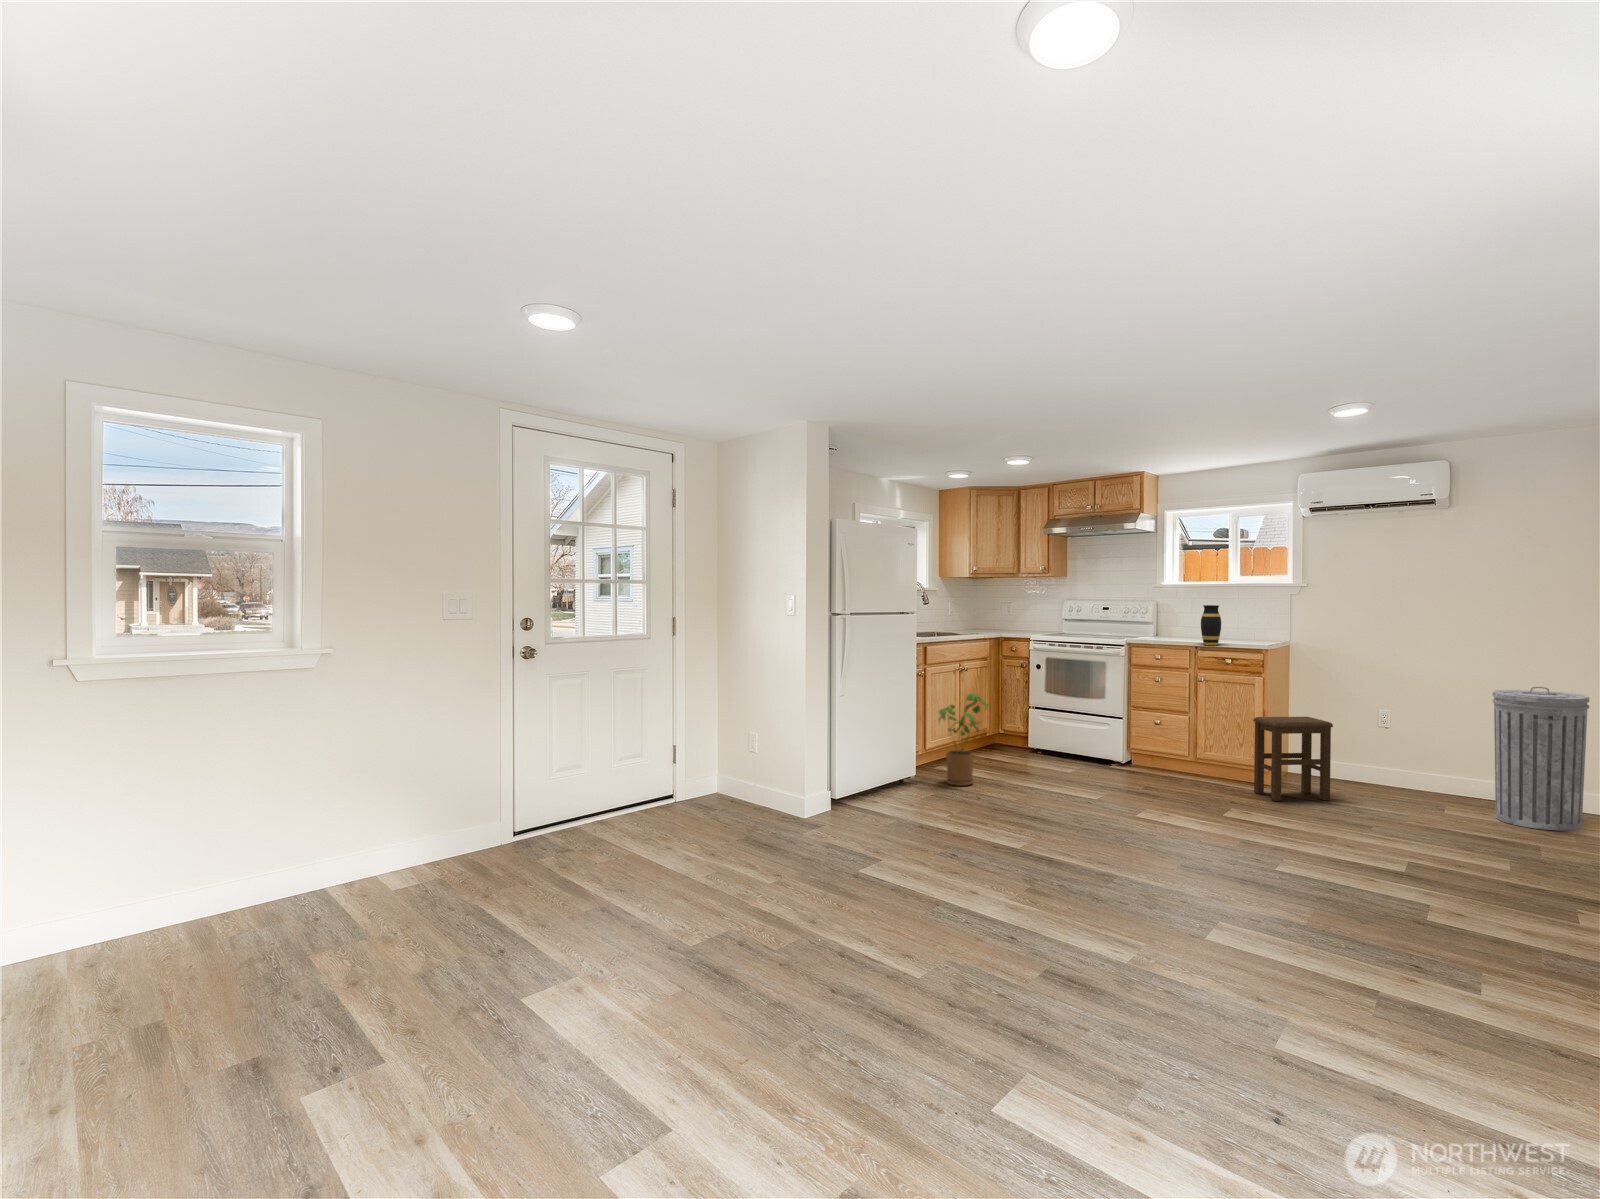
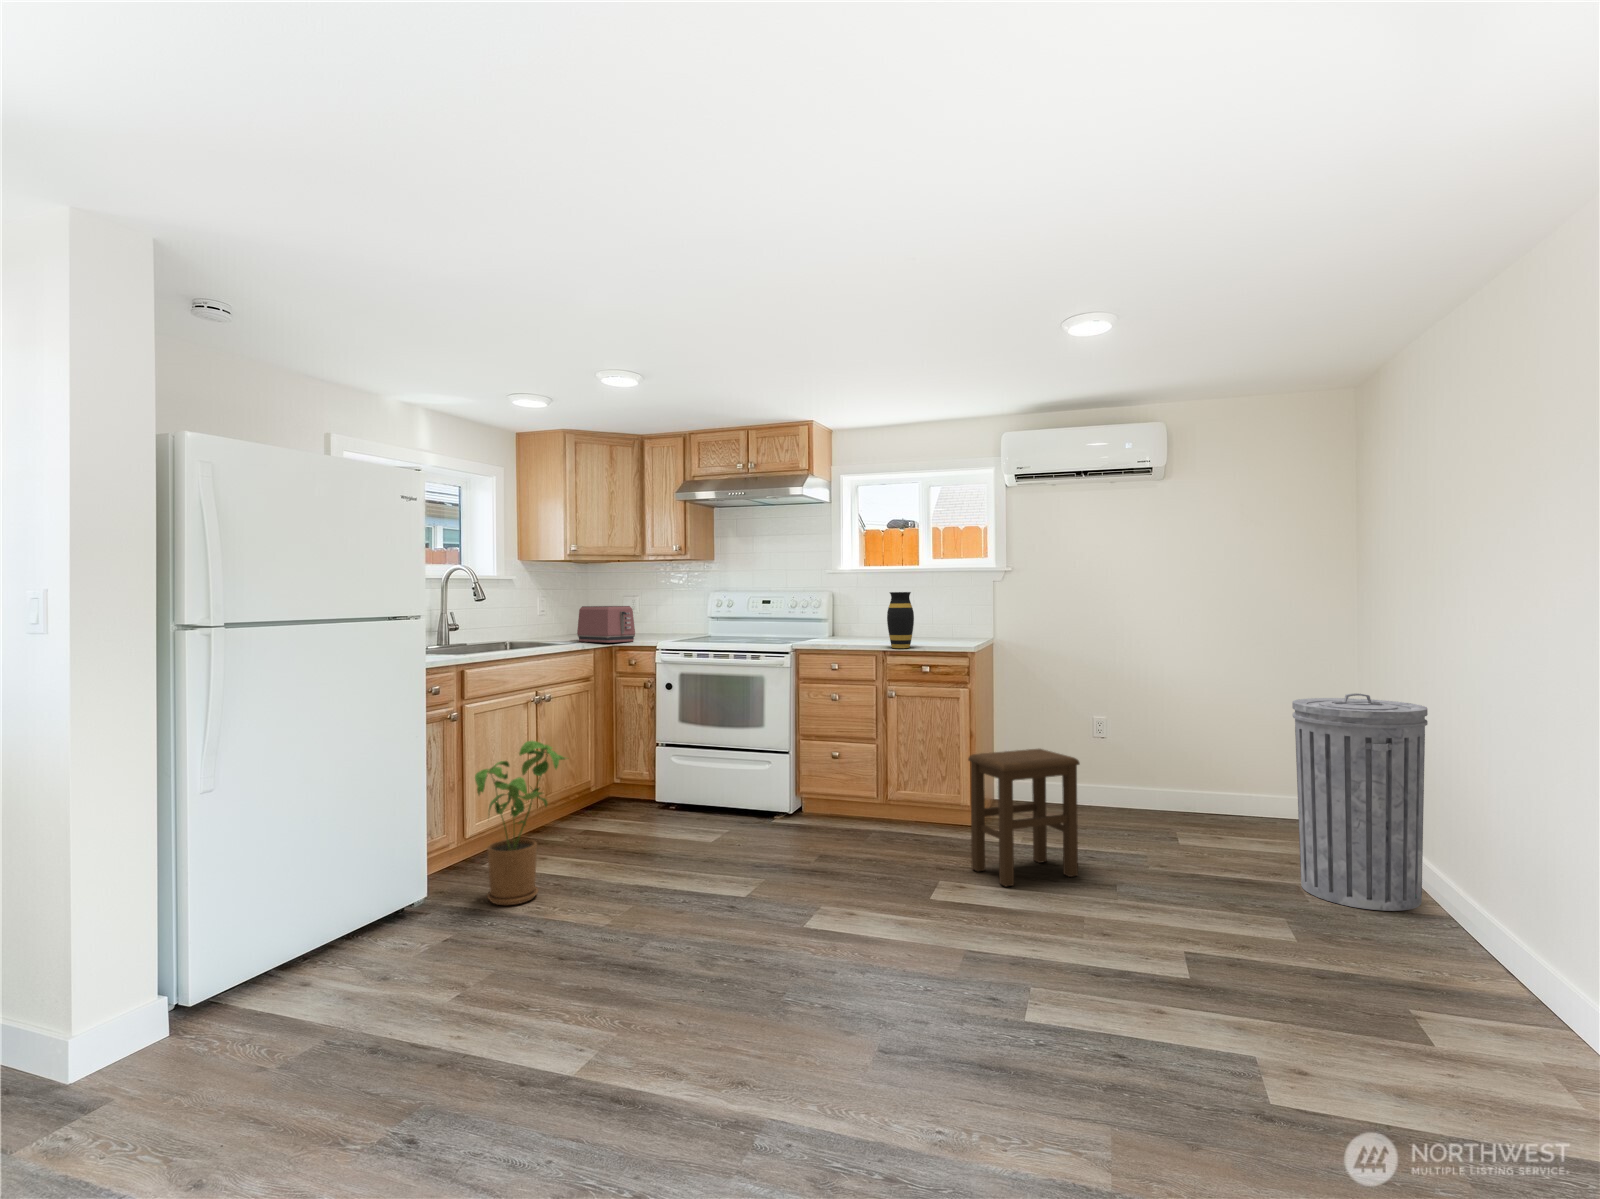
toaster: none [969,608,1011,635] -> present [577,606,635,643]

